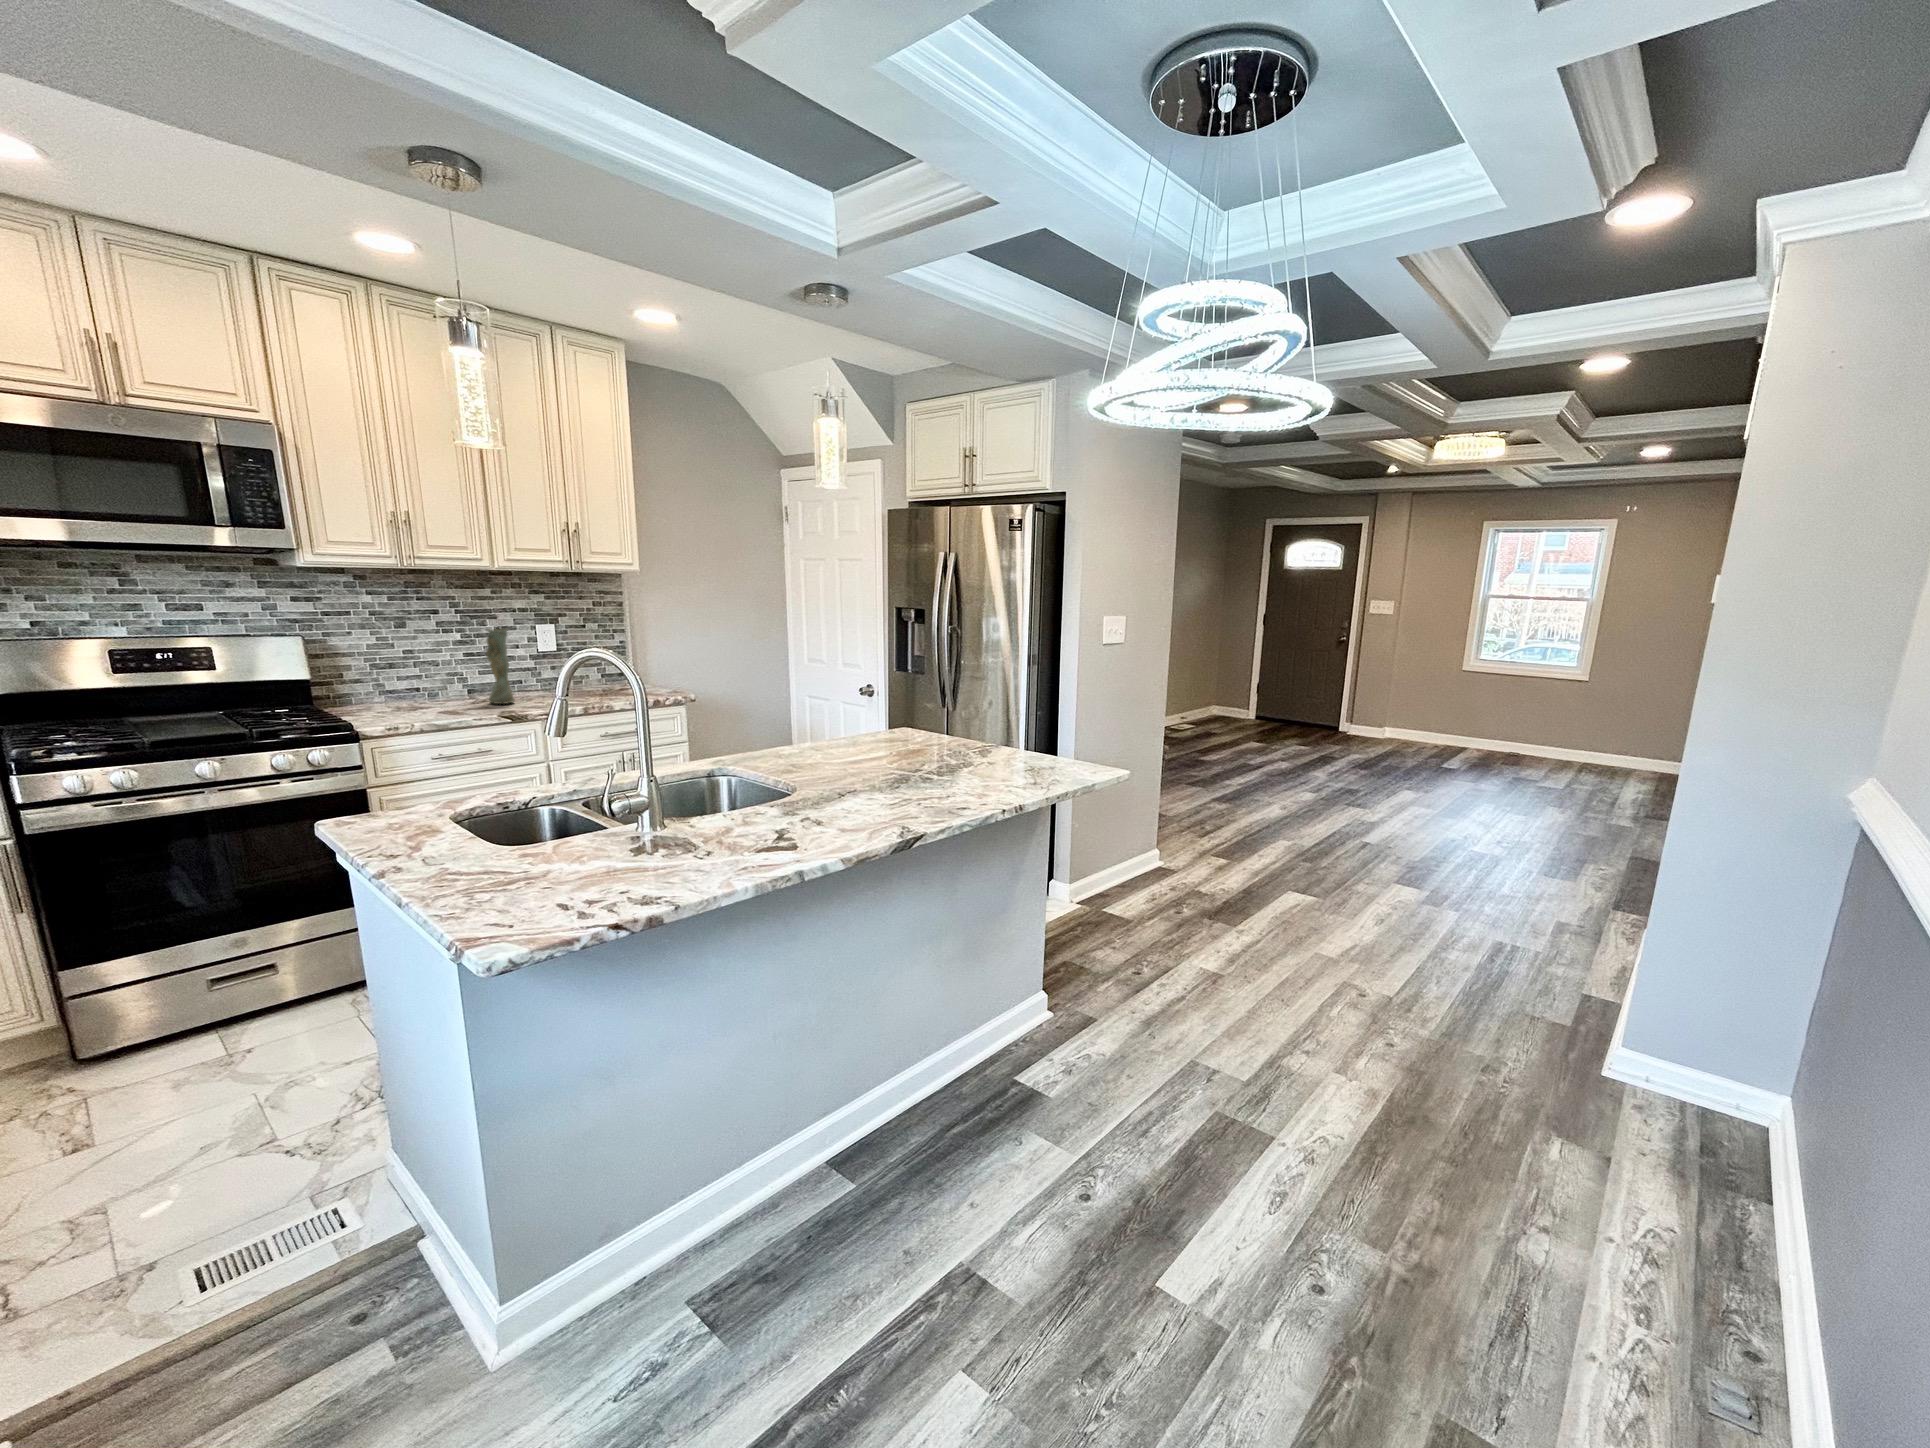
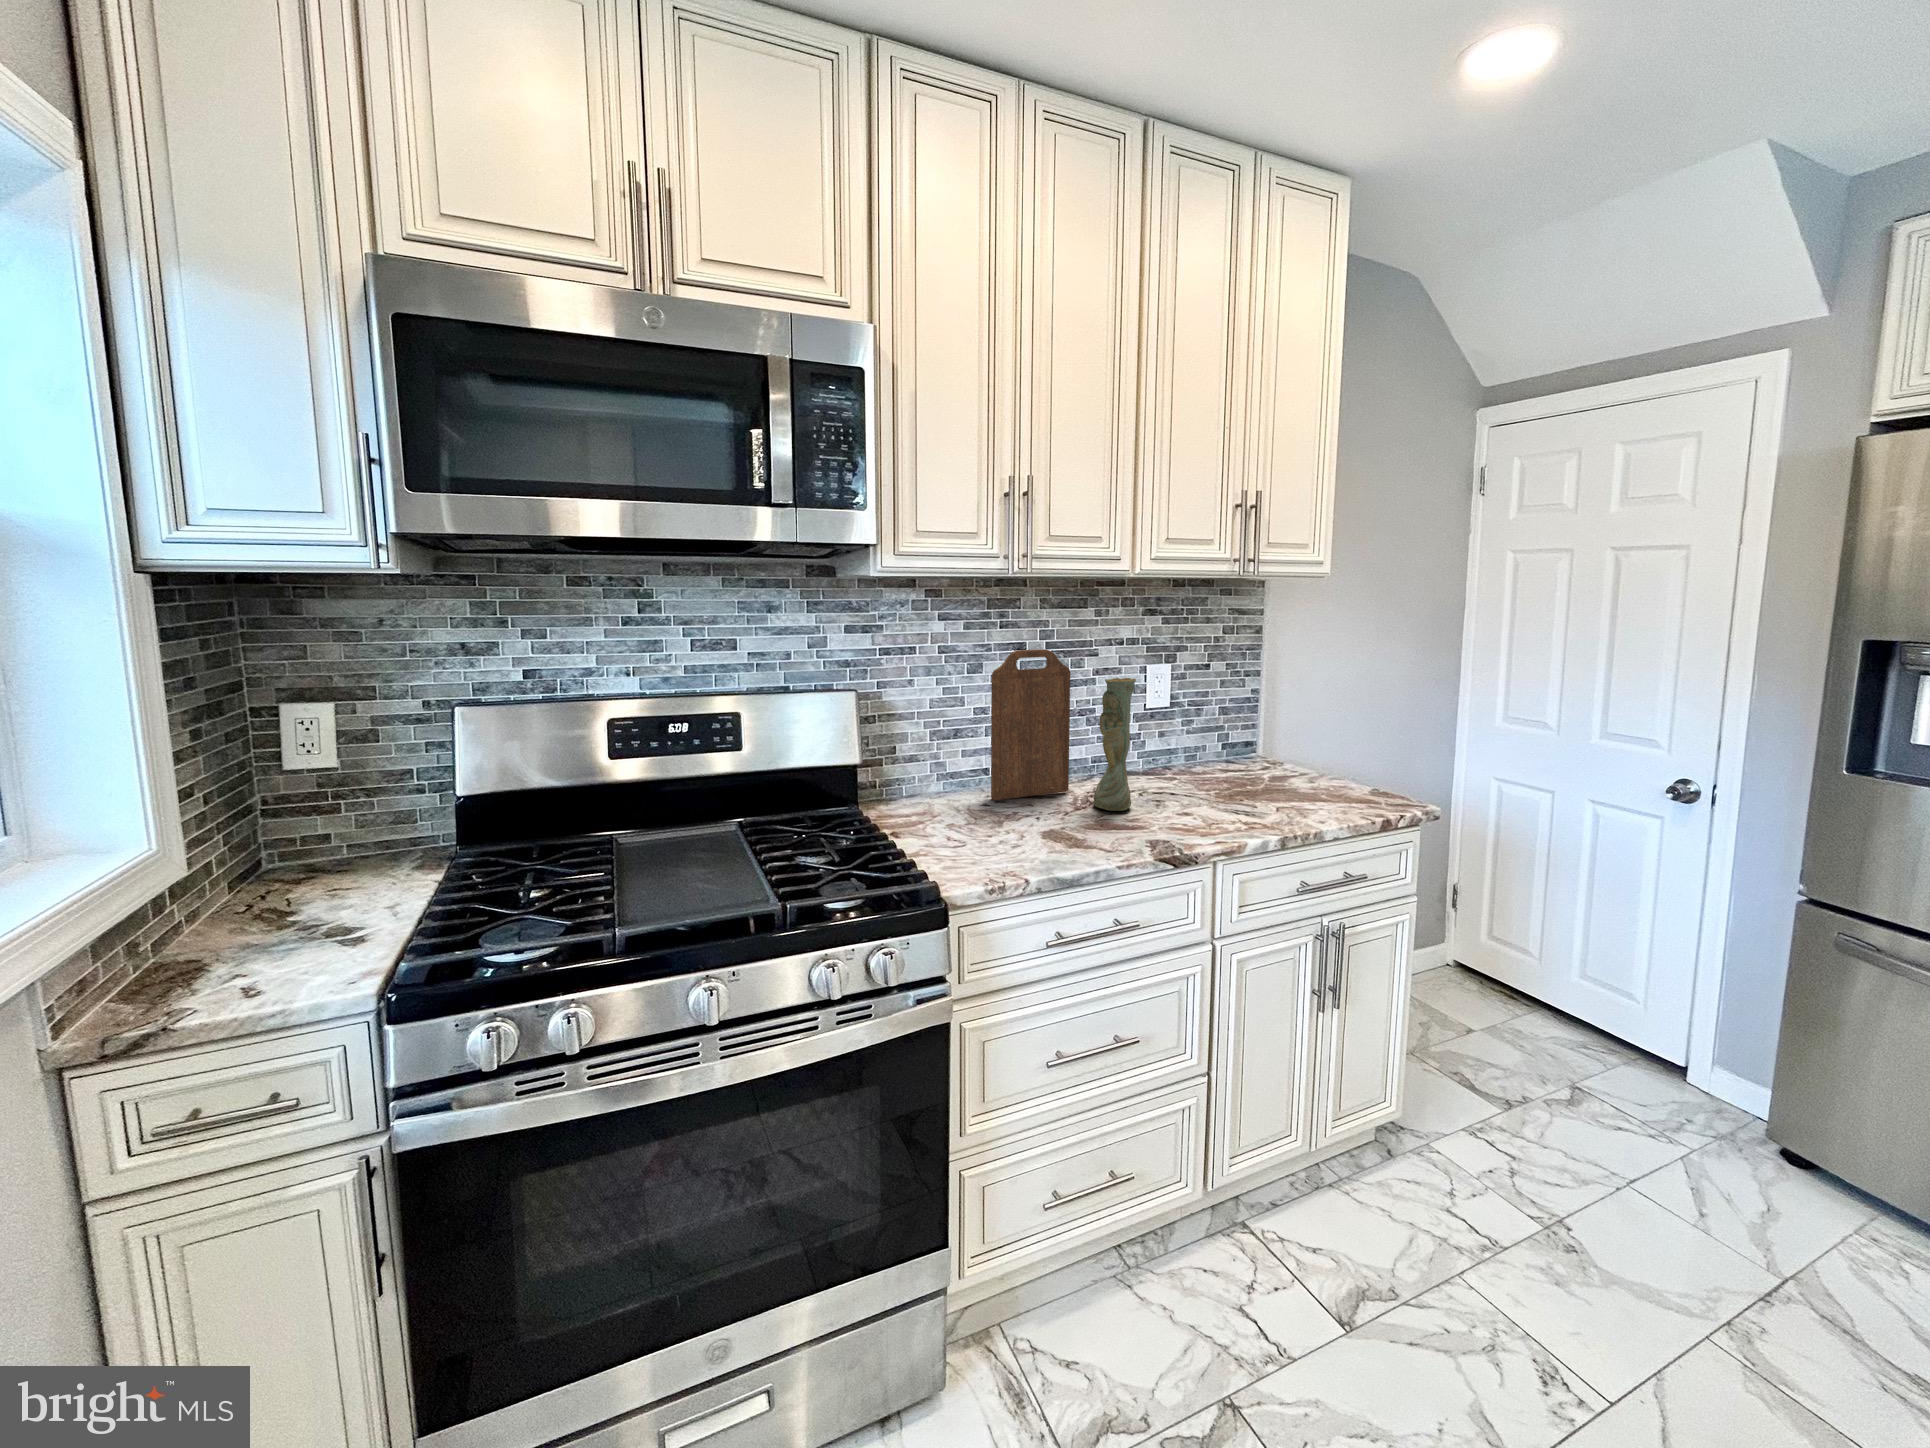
cutting board: none [408,613,477,703] -> present [991,649,1070,800]

